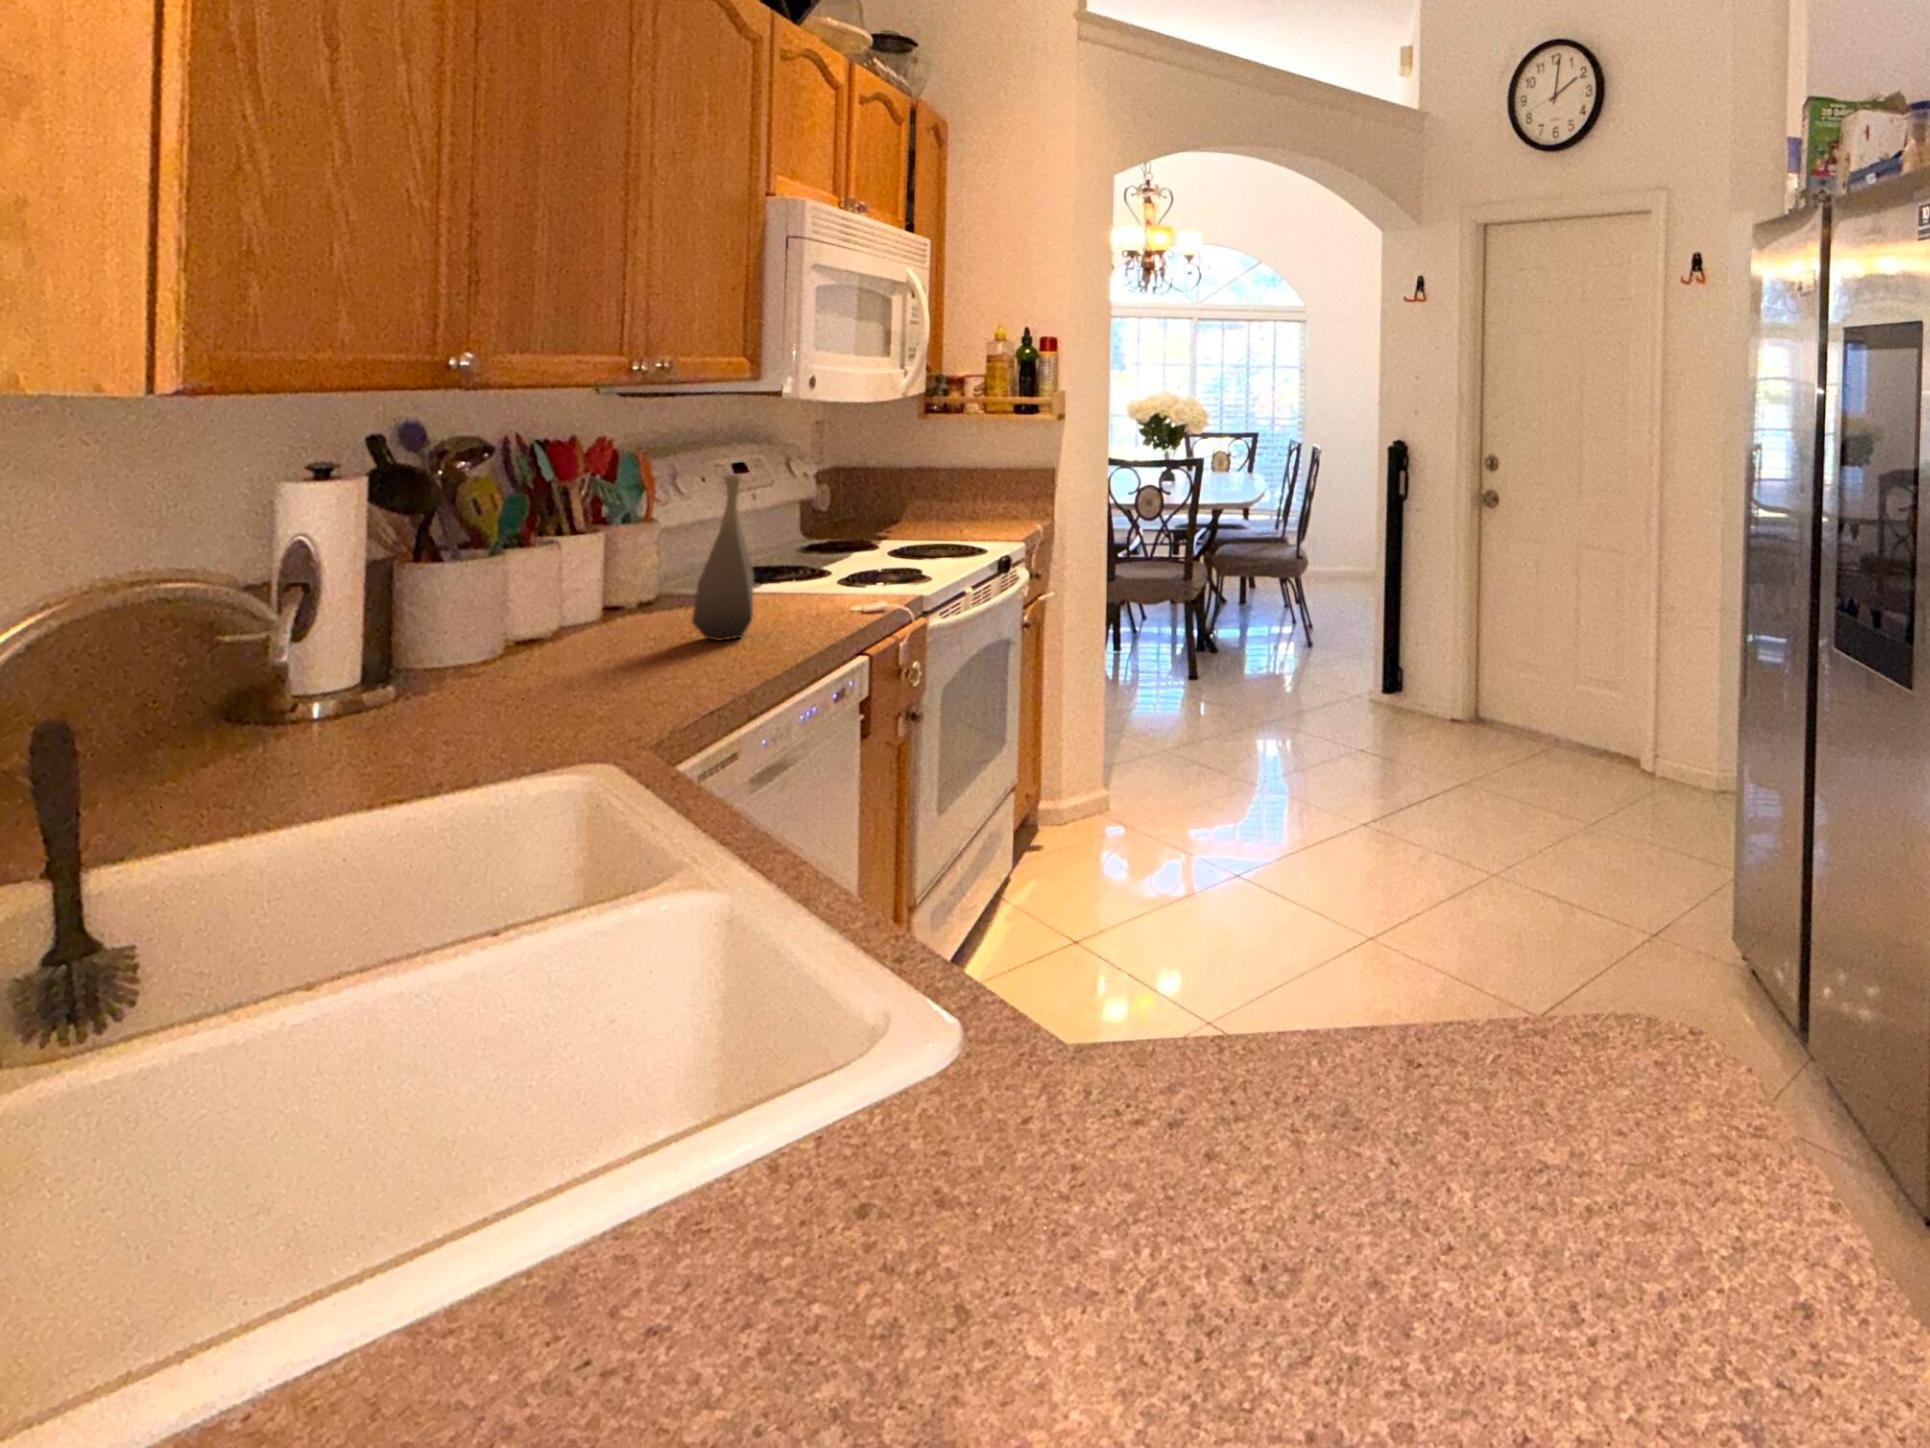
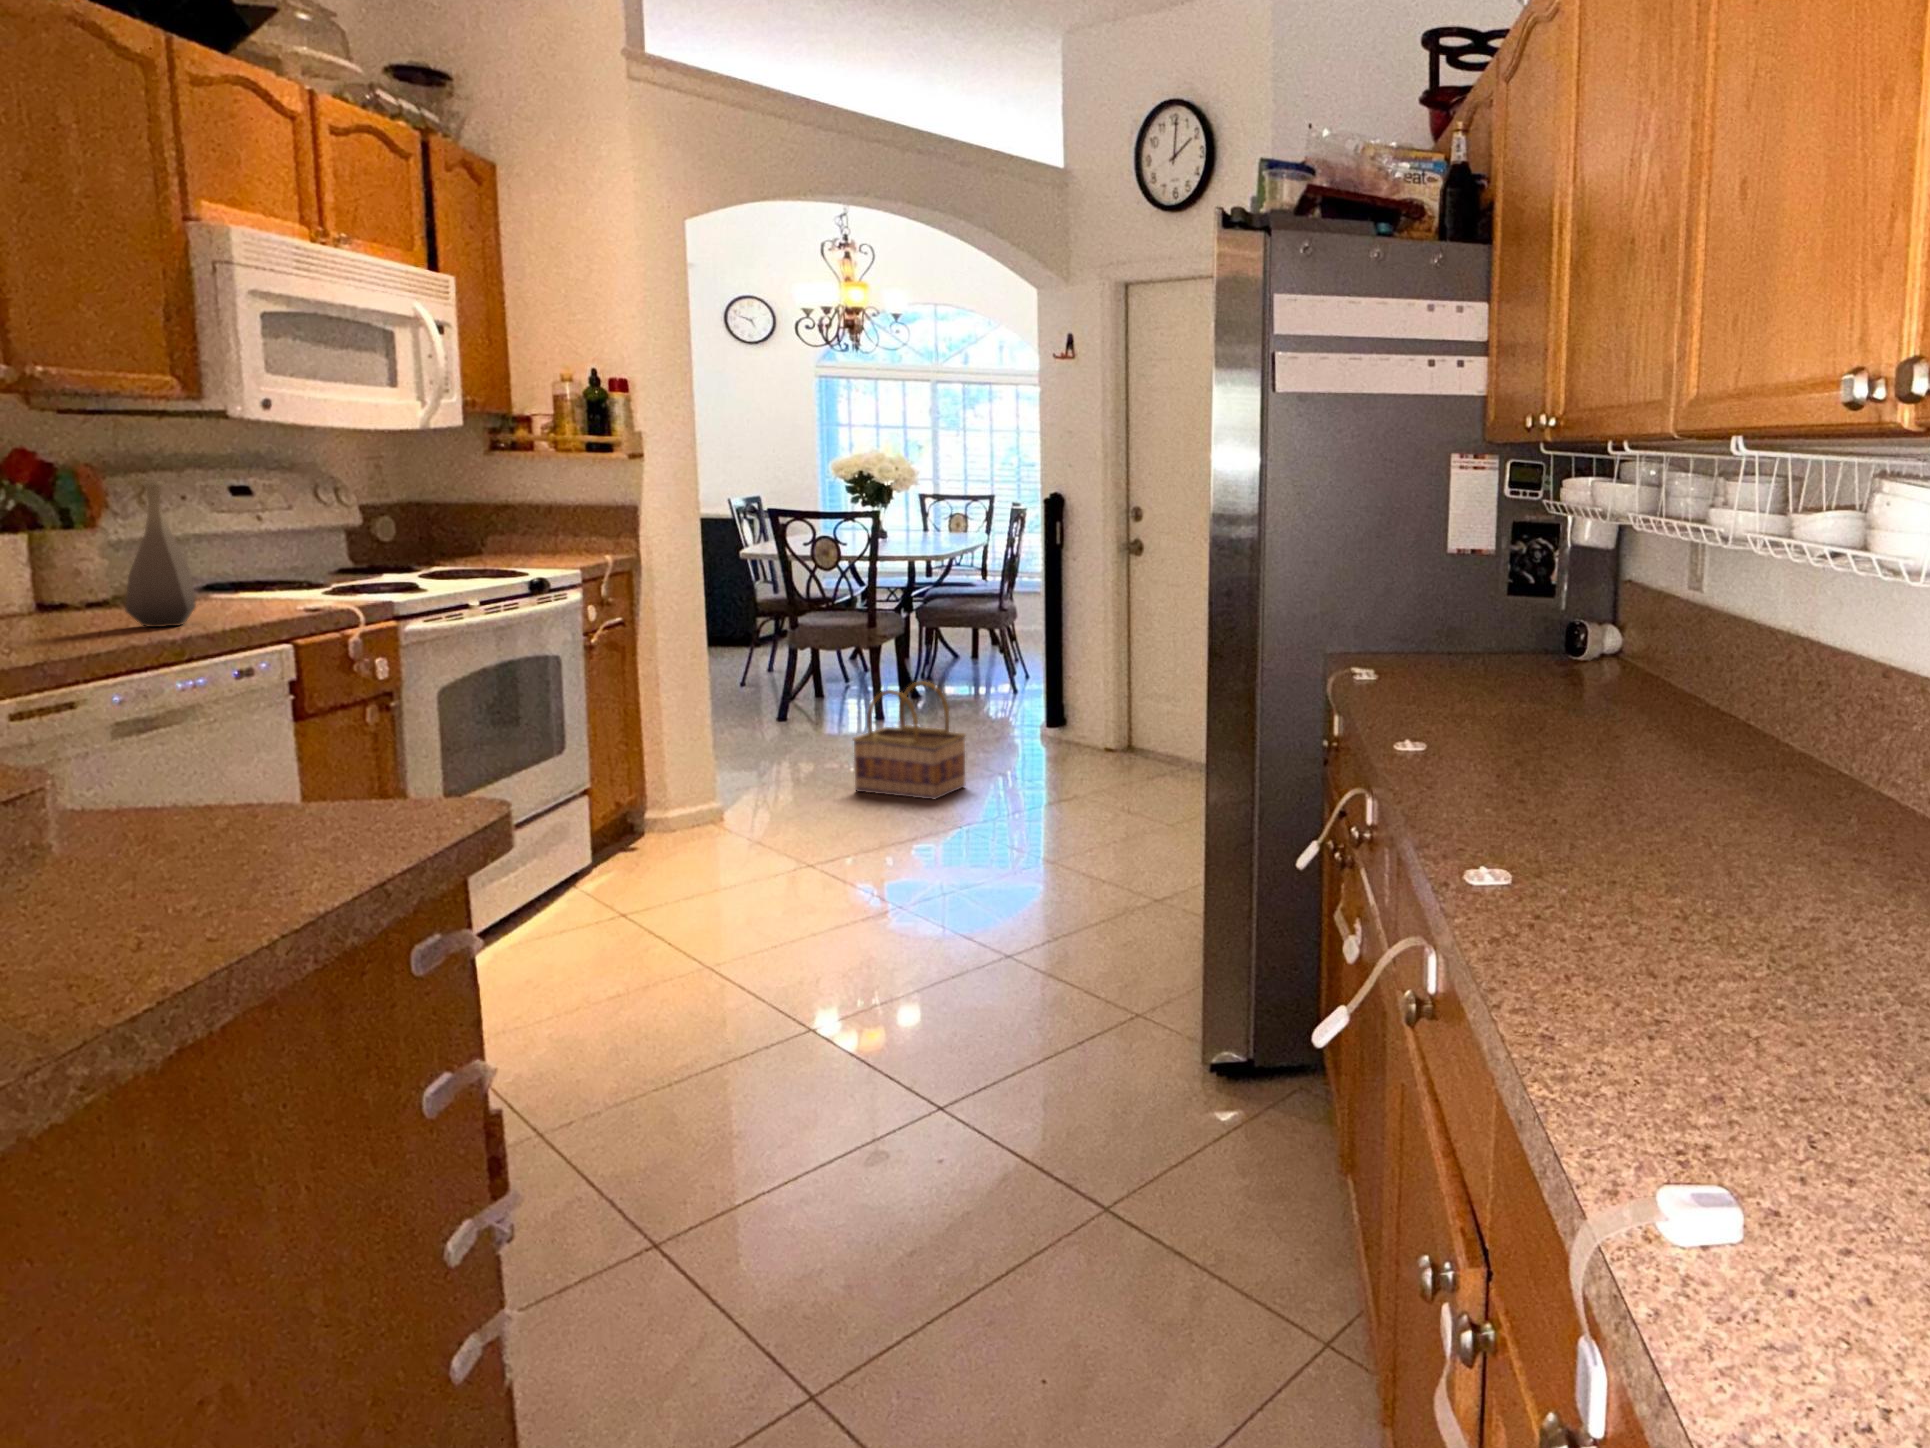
basket: none [1225,646,1339,782] -> present [853,681,965,799]

